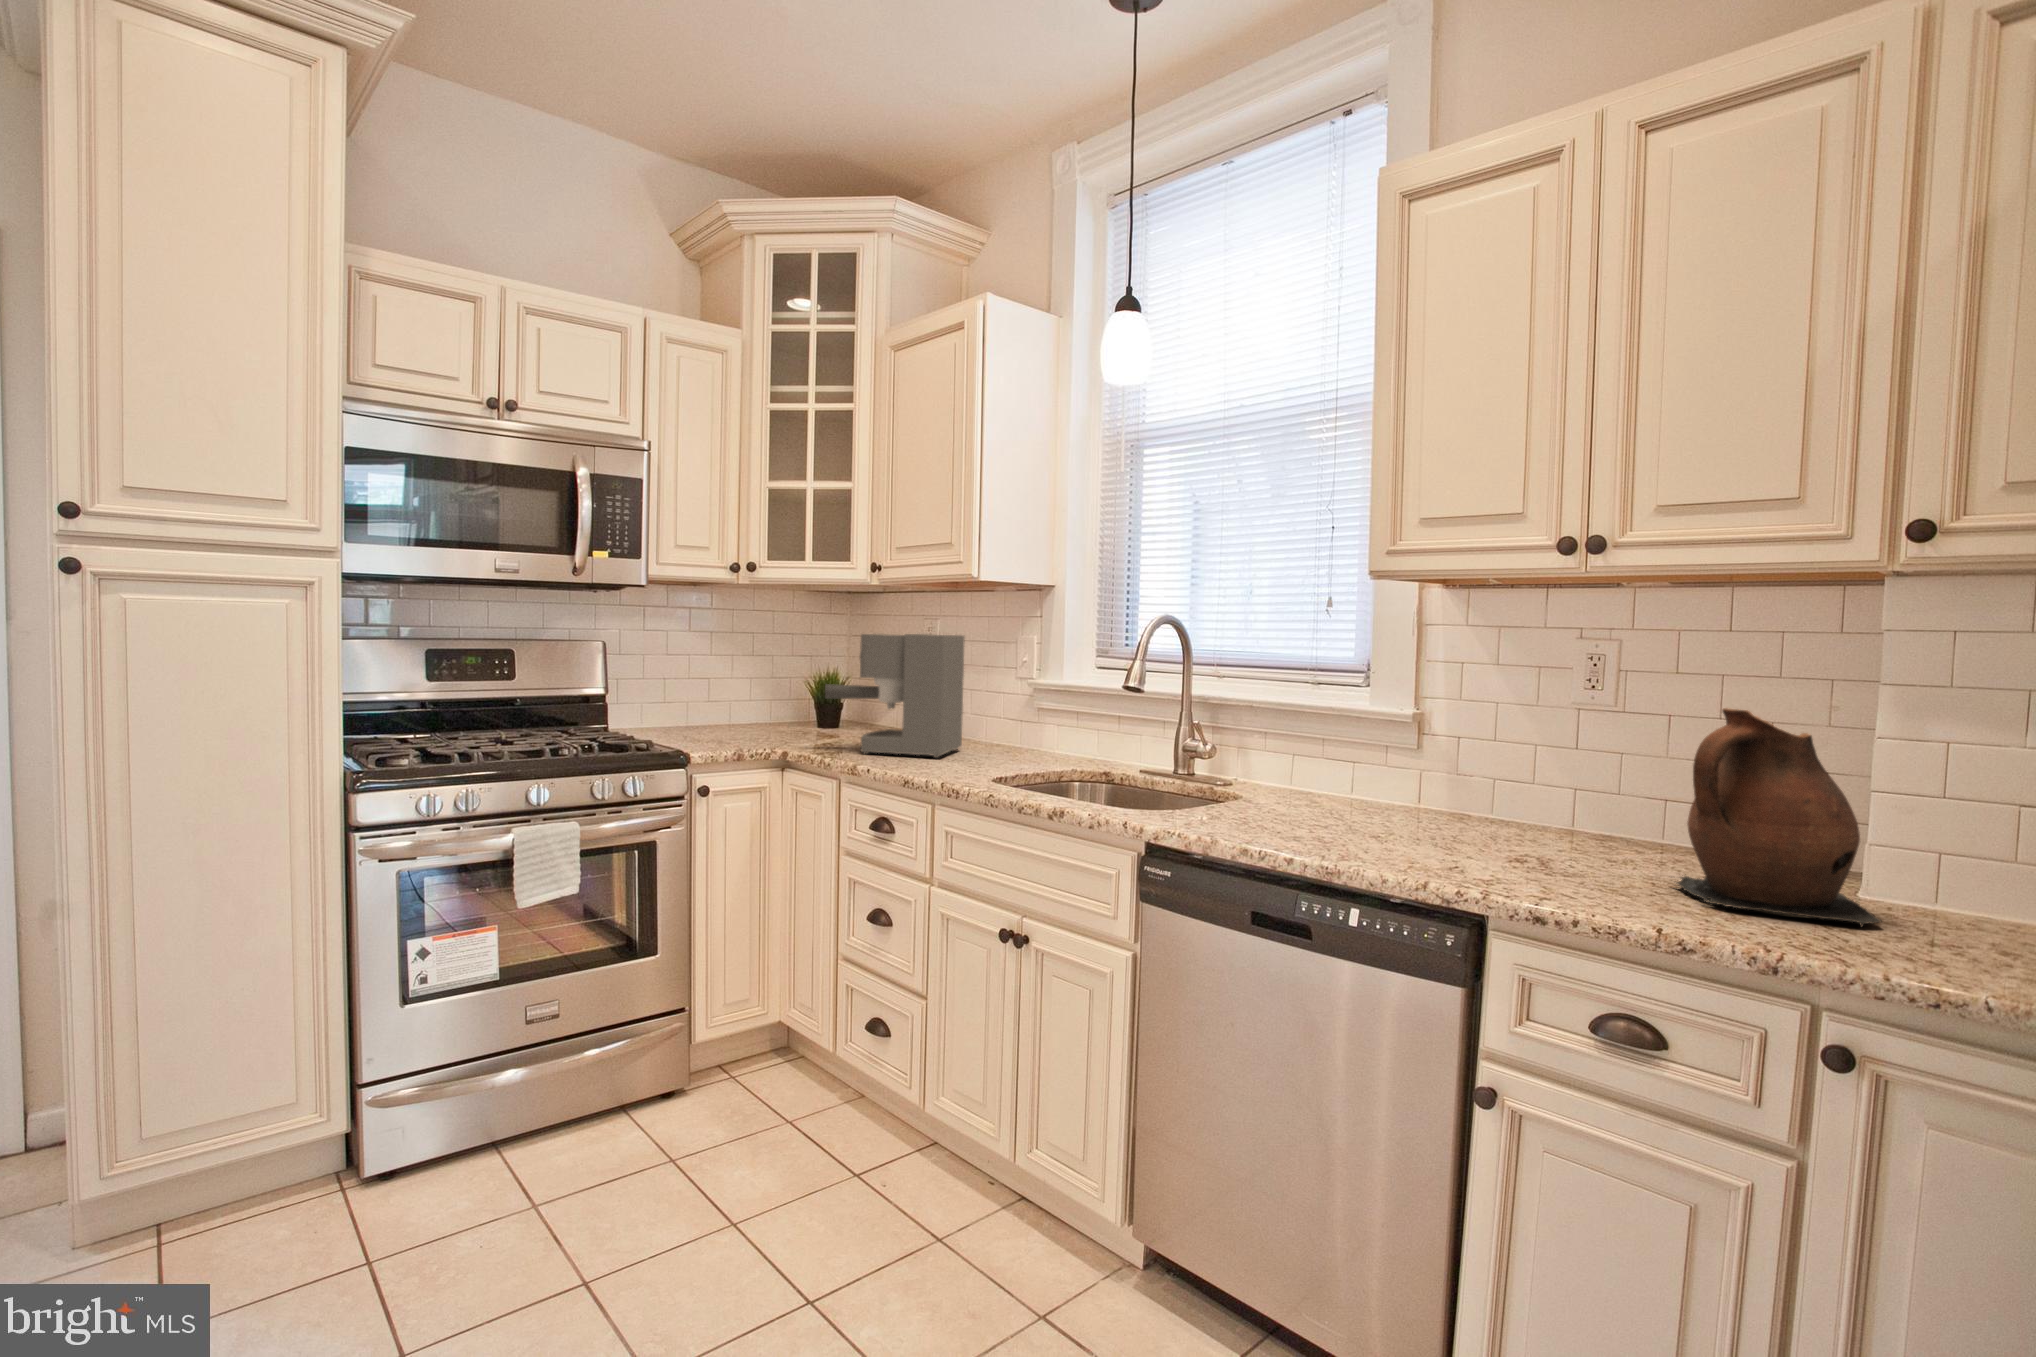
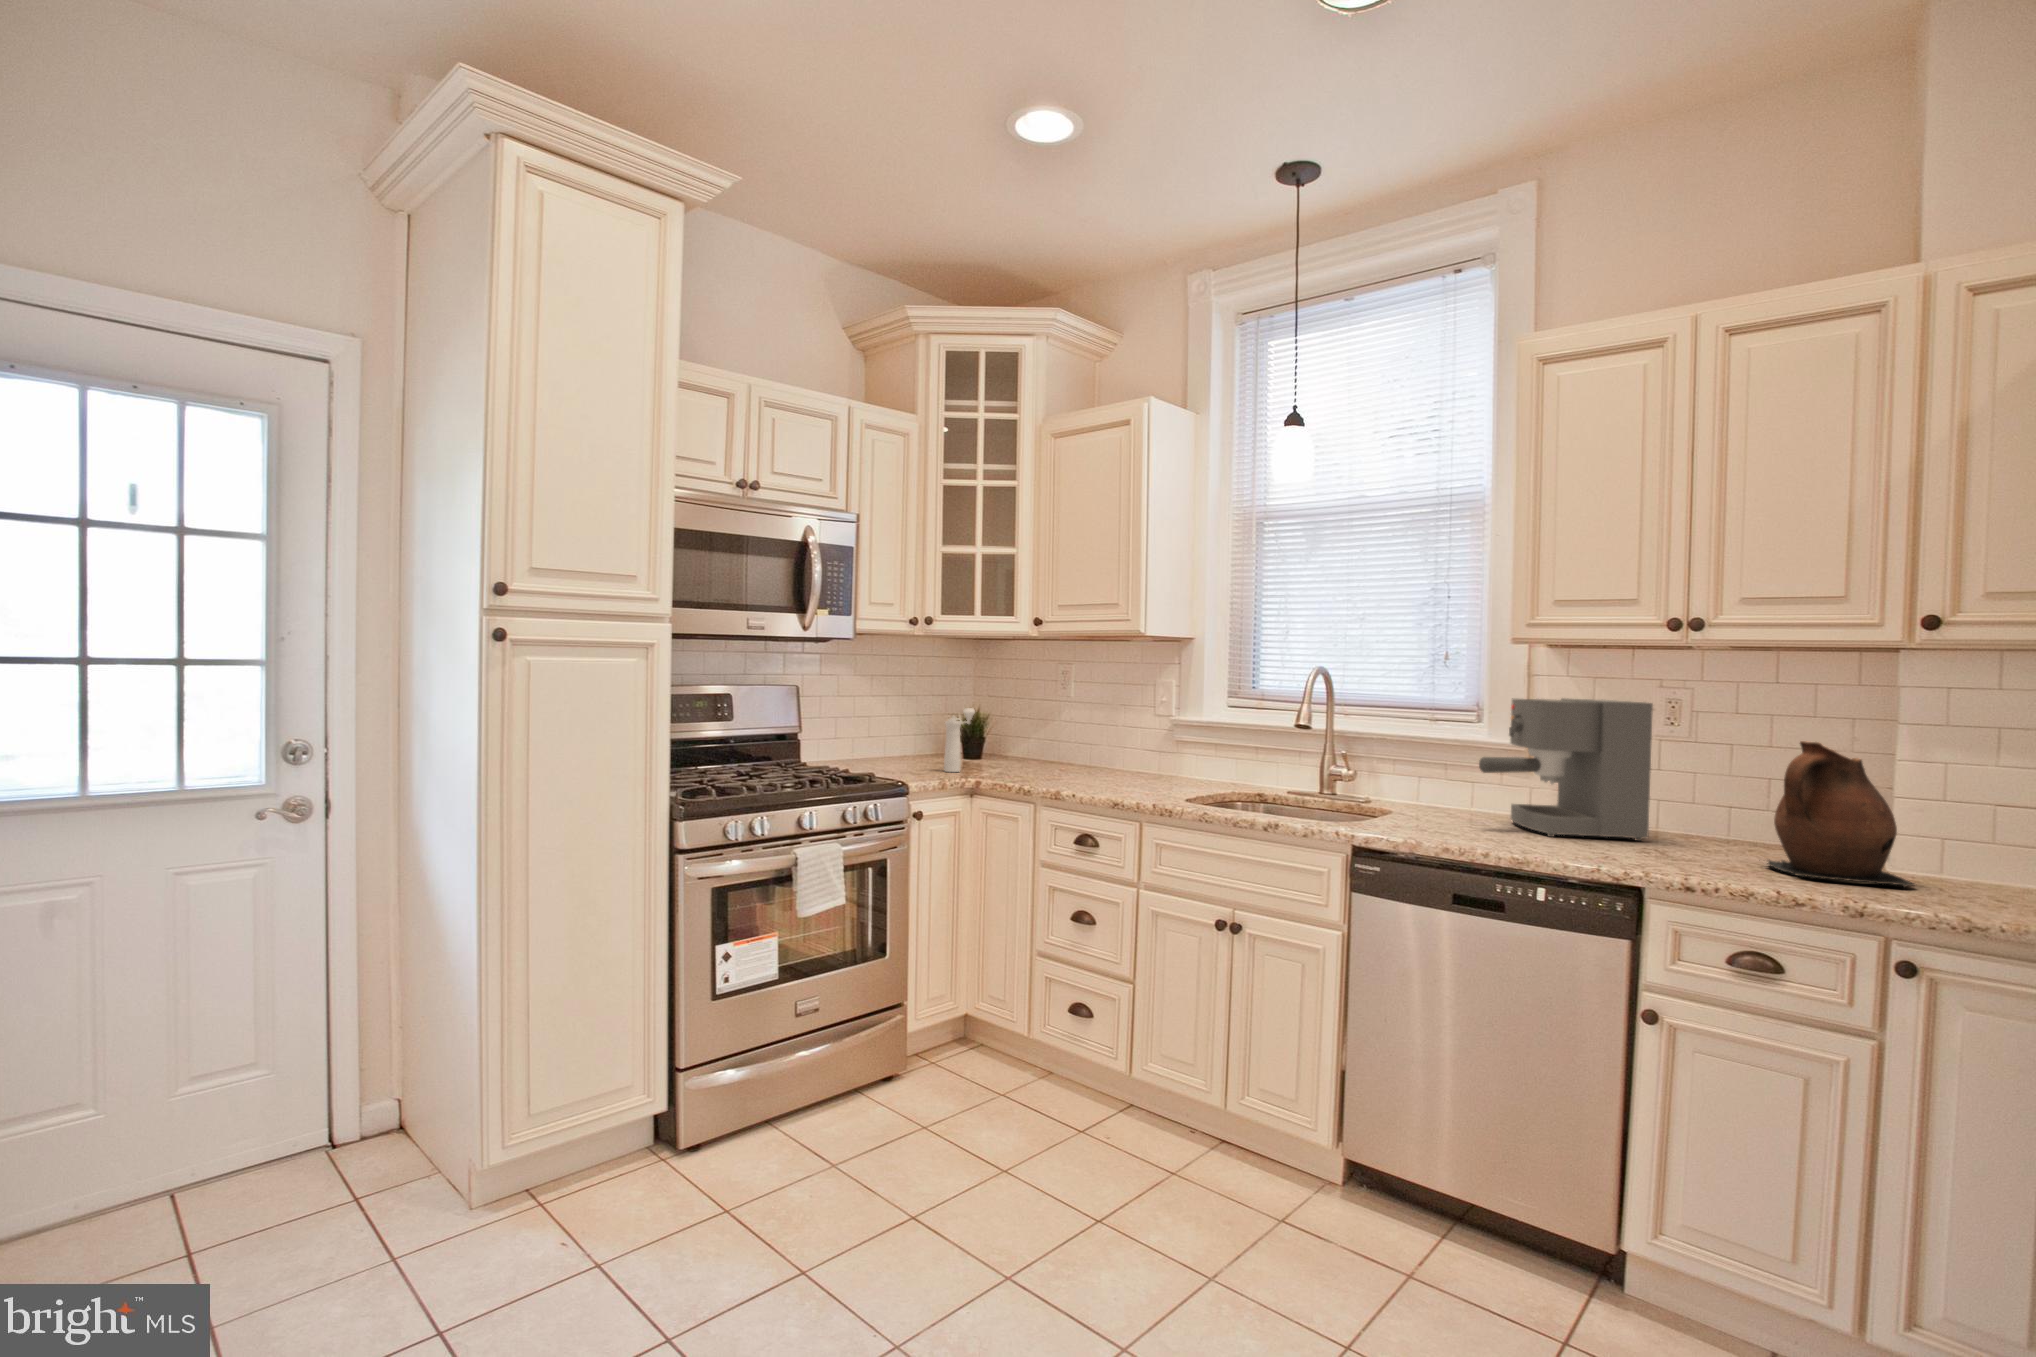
coffee maker: present [825,634,965,758] -> present [1479,698,1653,841]
pepper mill: none [760,669,806,744] -> present [944,708,975,772]

